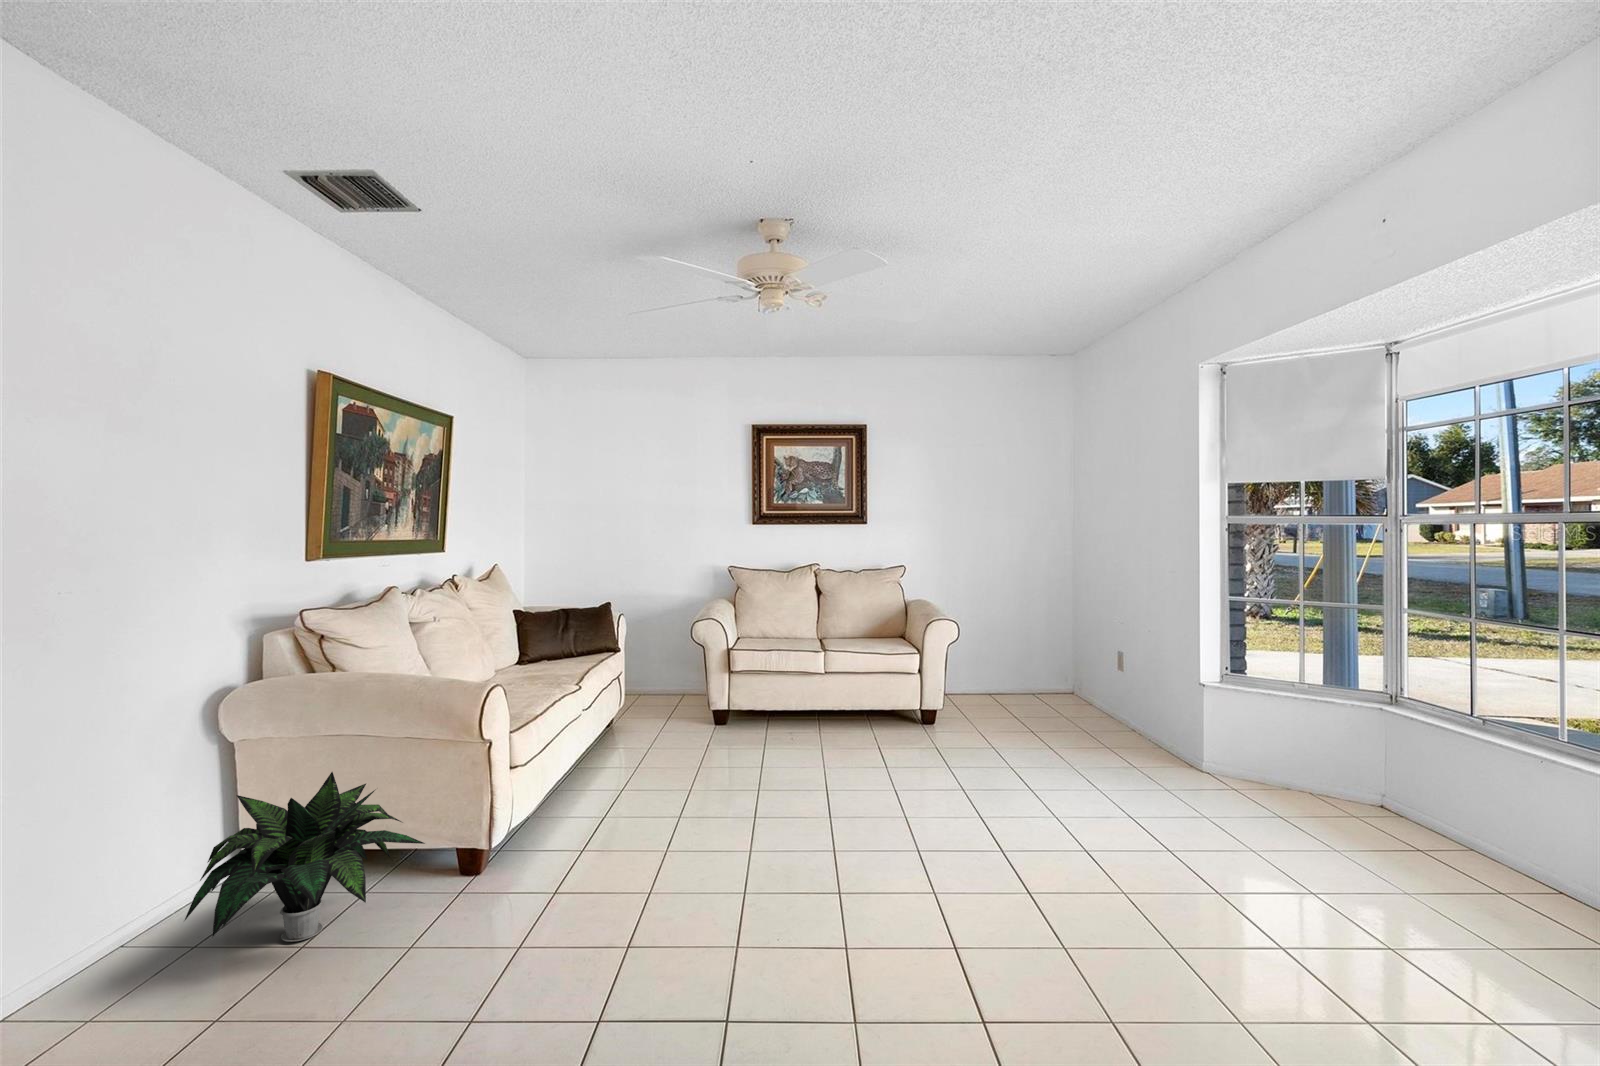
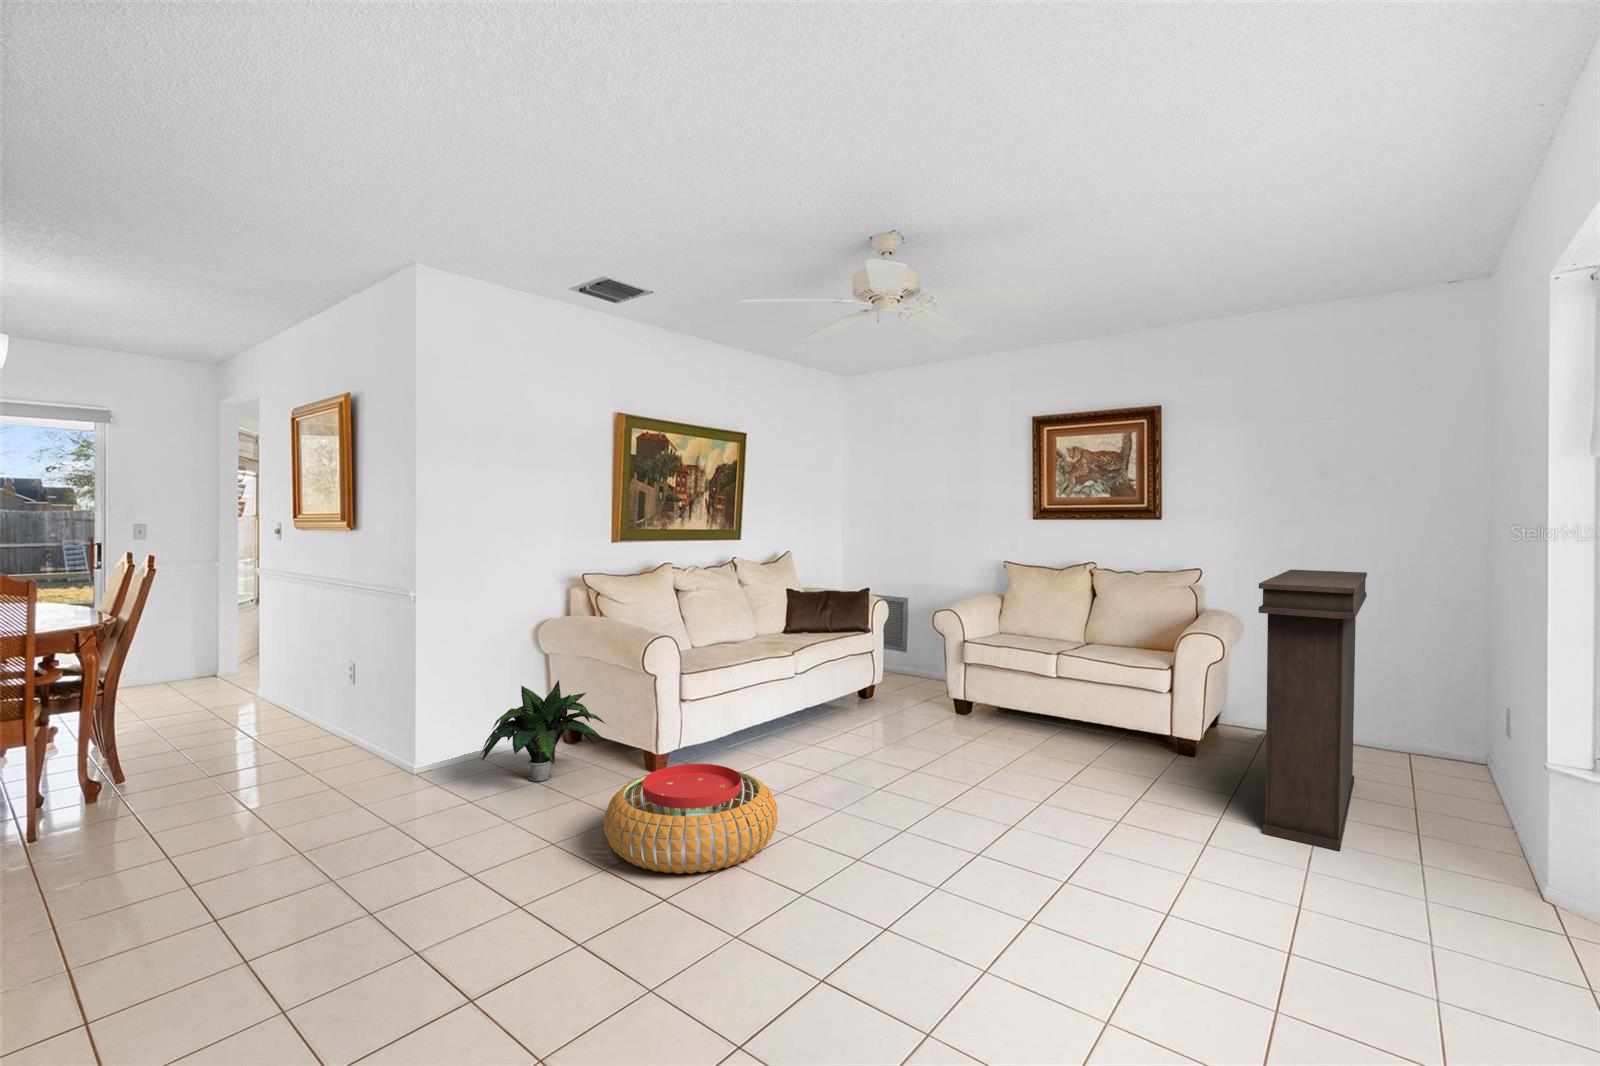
console table: none [1006,563,1126,776] -> present [1258,570,1367,851]
pouf: none [539,834,768,996] -> present [604,764,778,874]

